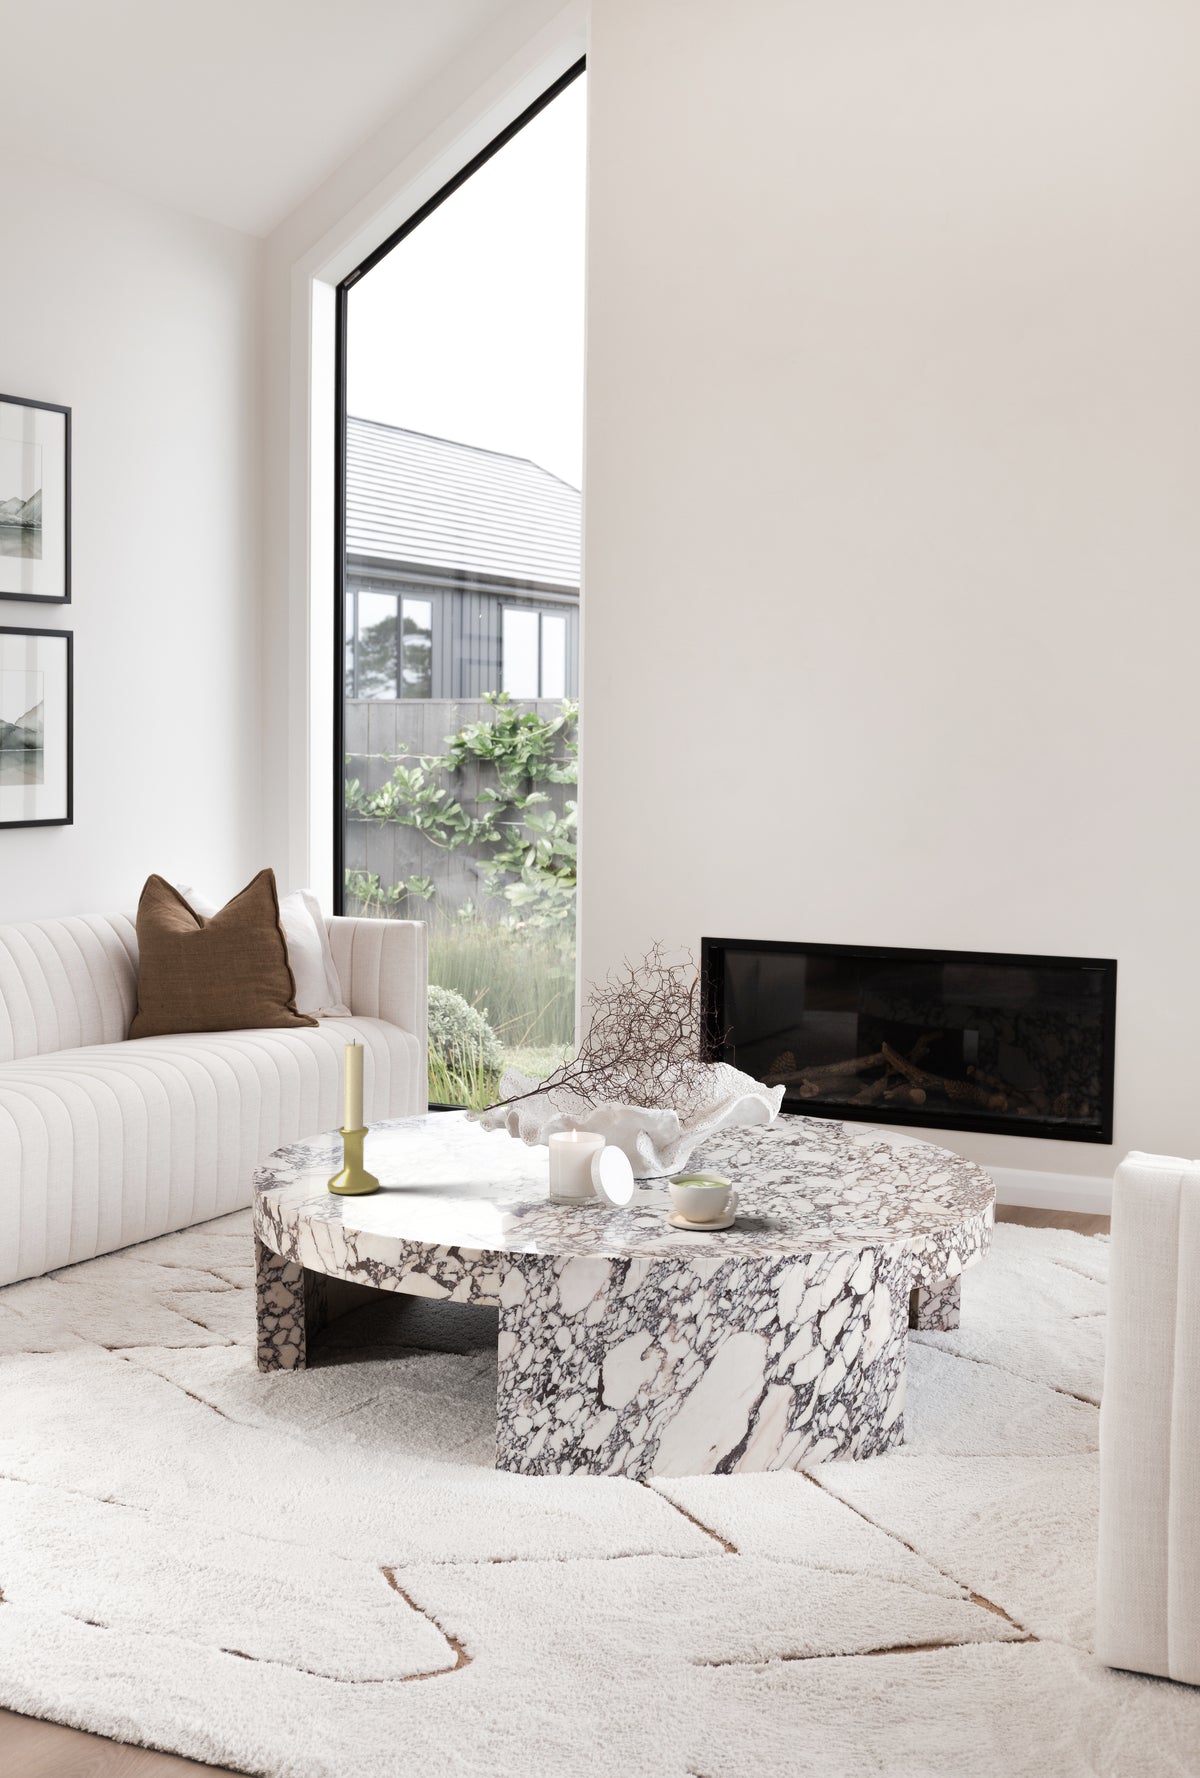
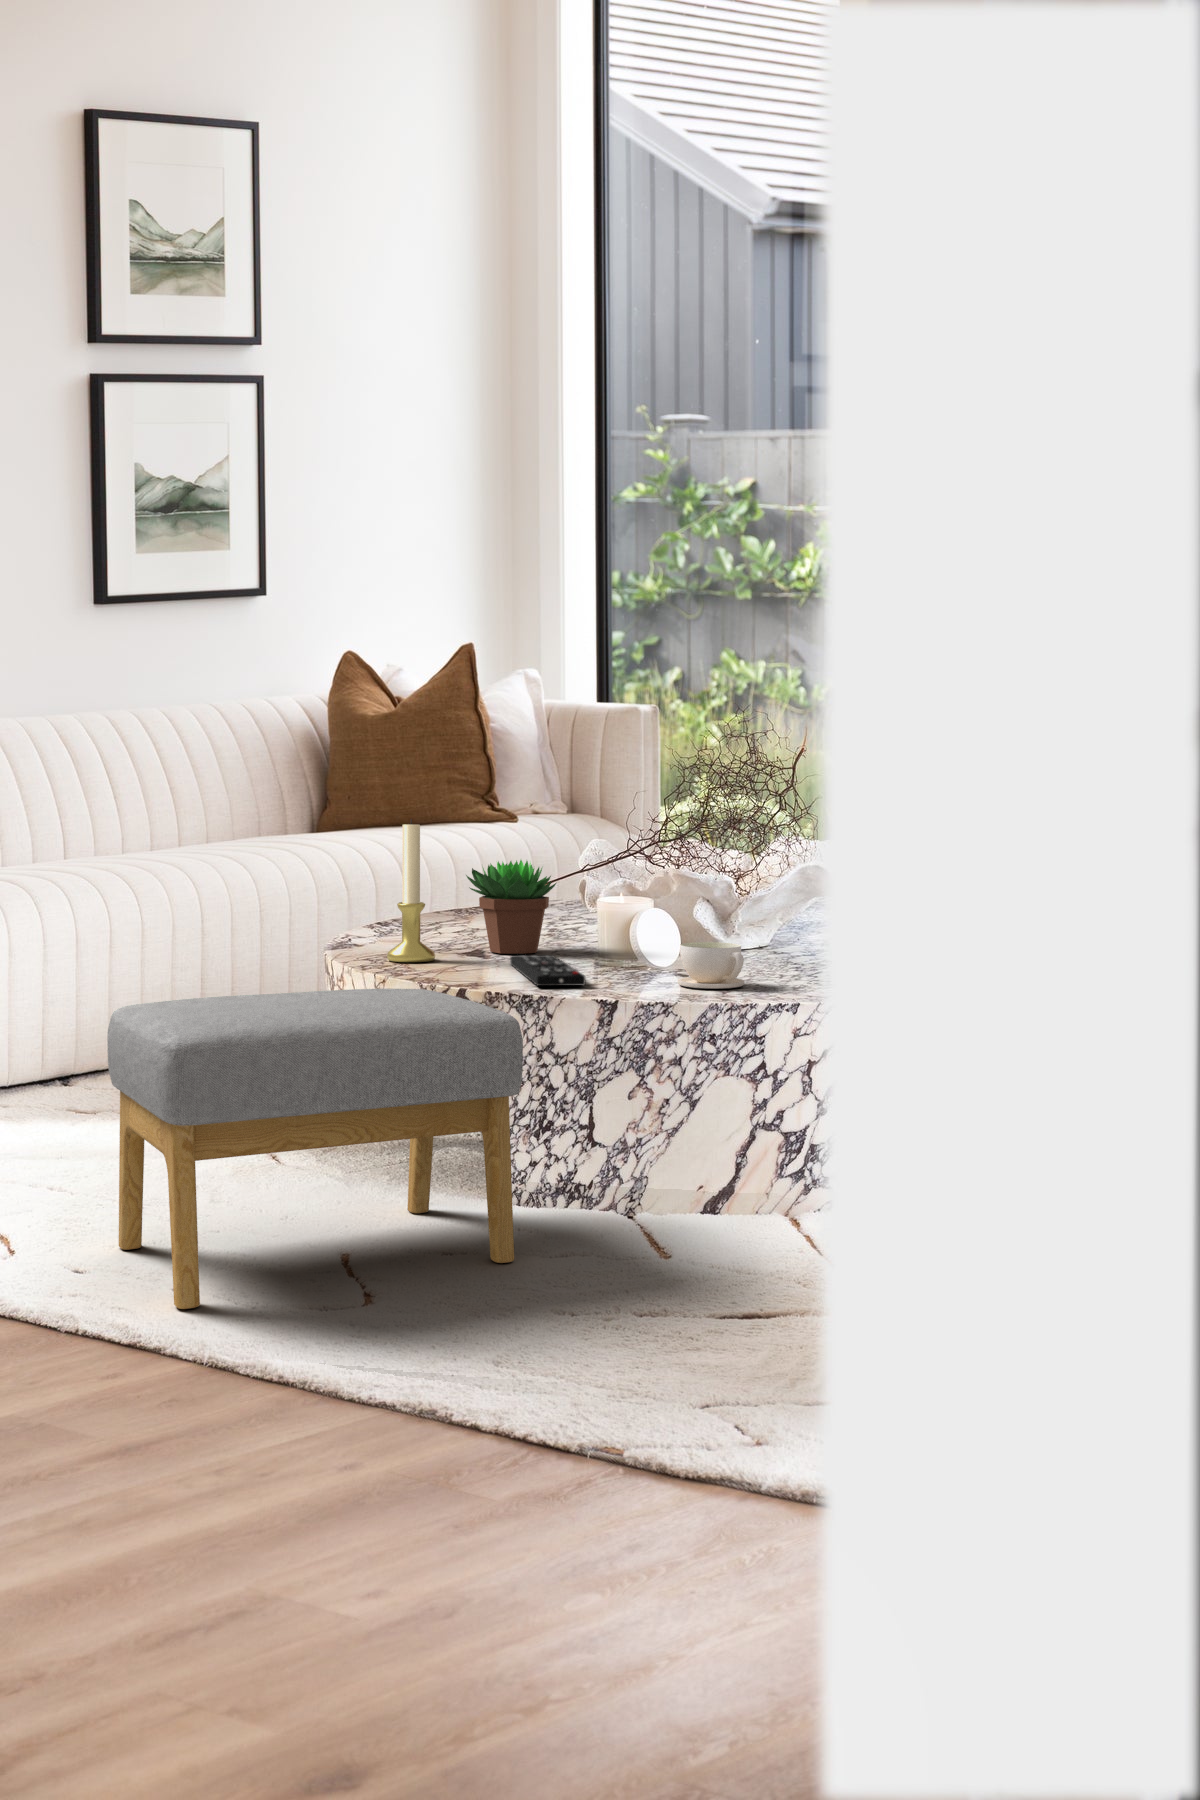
succulent plant: none [397,1067,492,1171] -> present [466,860,556,954]
remote control: none [463,1179,579,1237] -> present [510,955,585,986]
footstool: none [103,1255,573,1689] -> present [107,989,523,1309]

